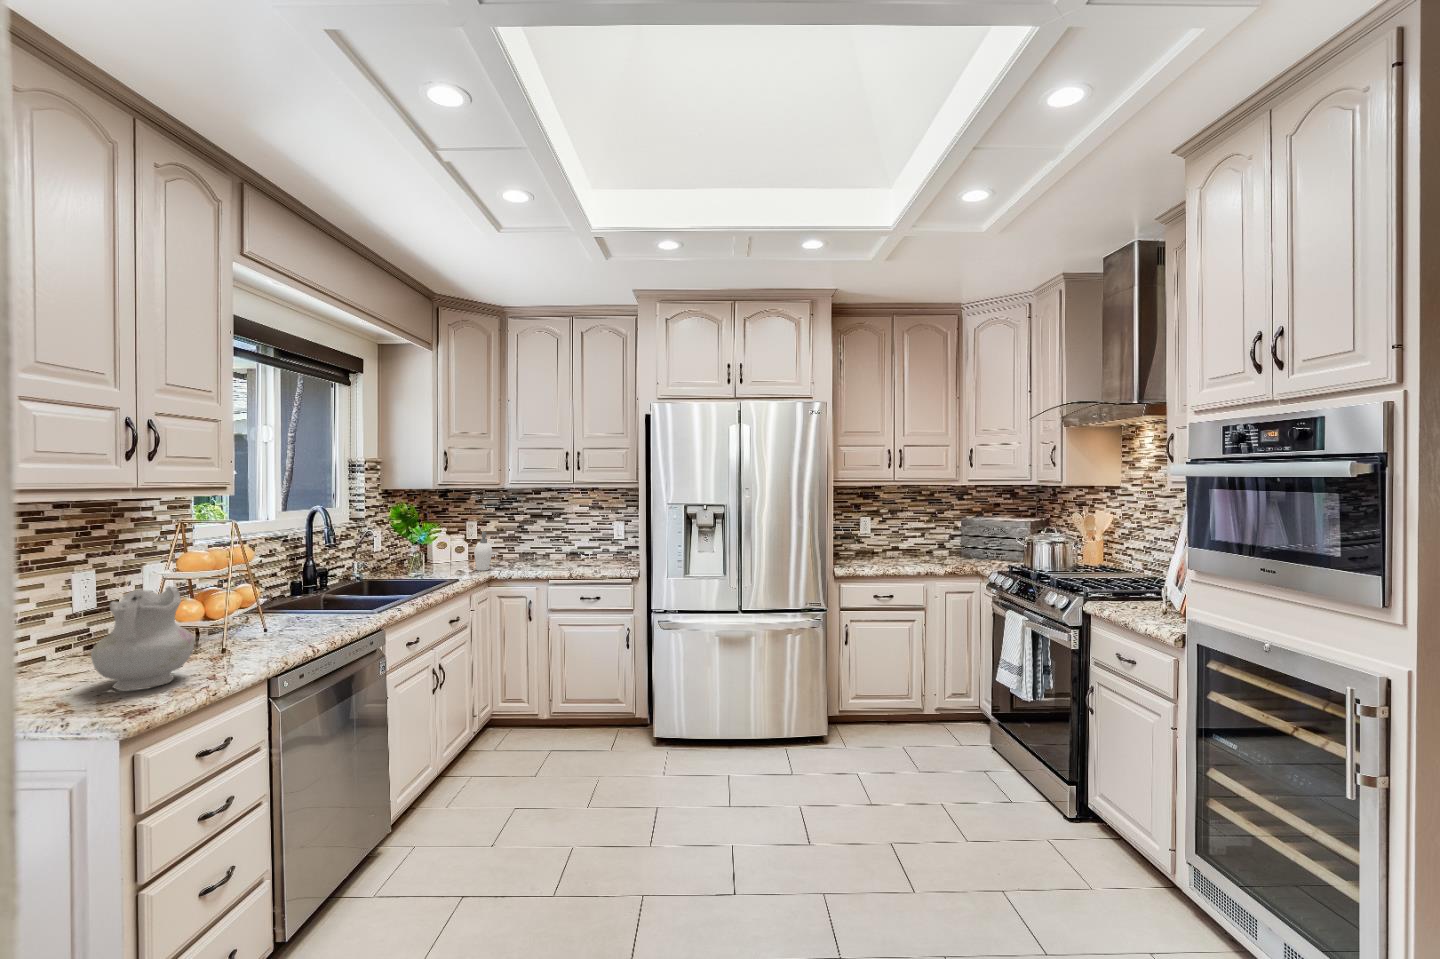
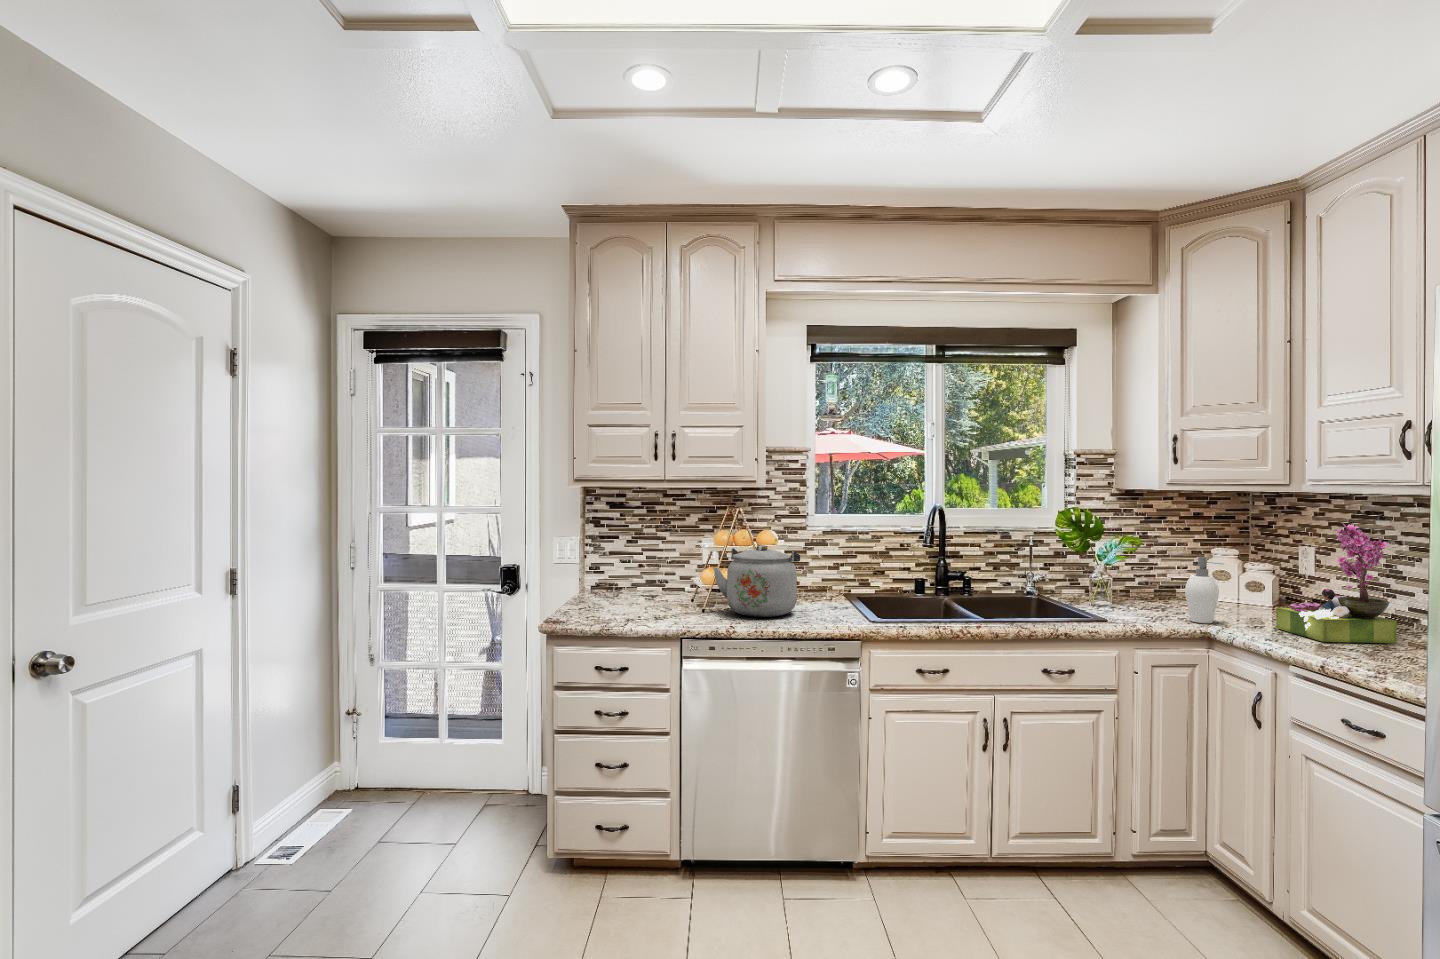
flower arrangement: none [512,507,556,567] -> present [1276,524,1397,643]
kettle: none [211,564,325,645] -> present [713,545,800,617]
ceramic pitcher: present [91,586,194,691] -> none [616,545,674,613]

